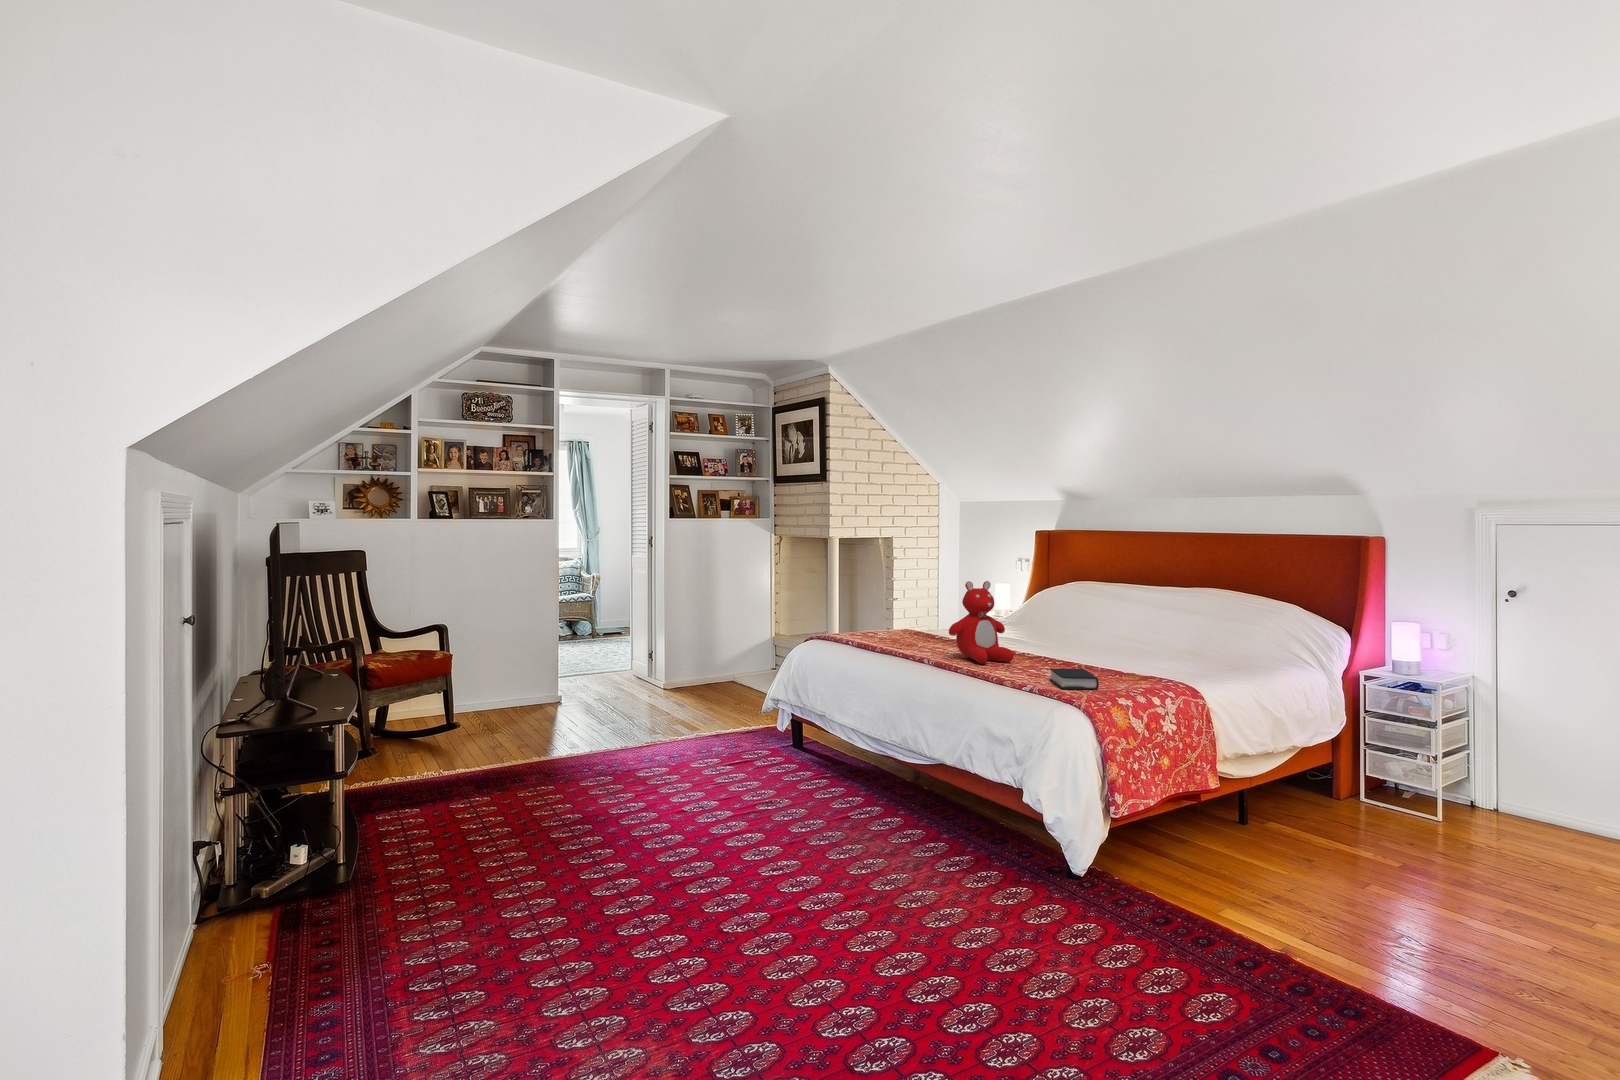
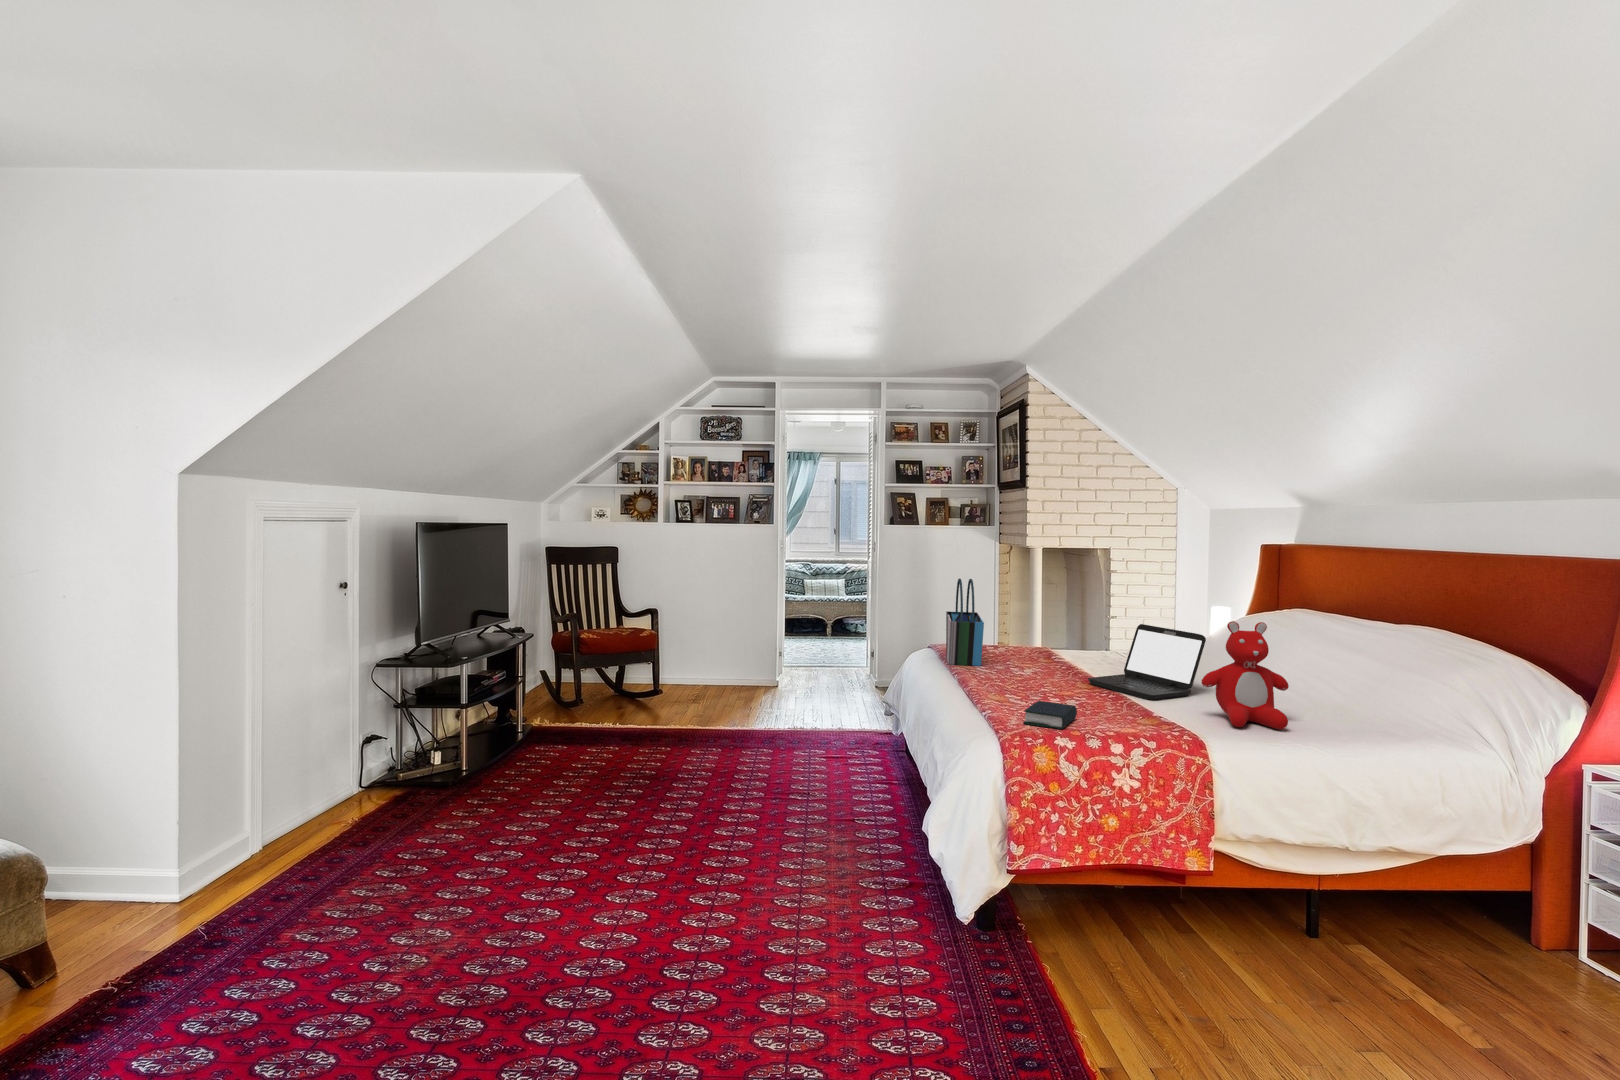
tote bag: none [850,565,914,650] -> present [946,578,984,666]
teddy bear: present [949,581,1014,664] -> present [1202,621,1289,729]
laptop: none [1017,597,1109,661] -> present [1088,624,1206,700]

